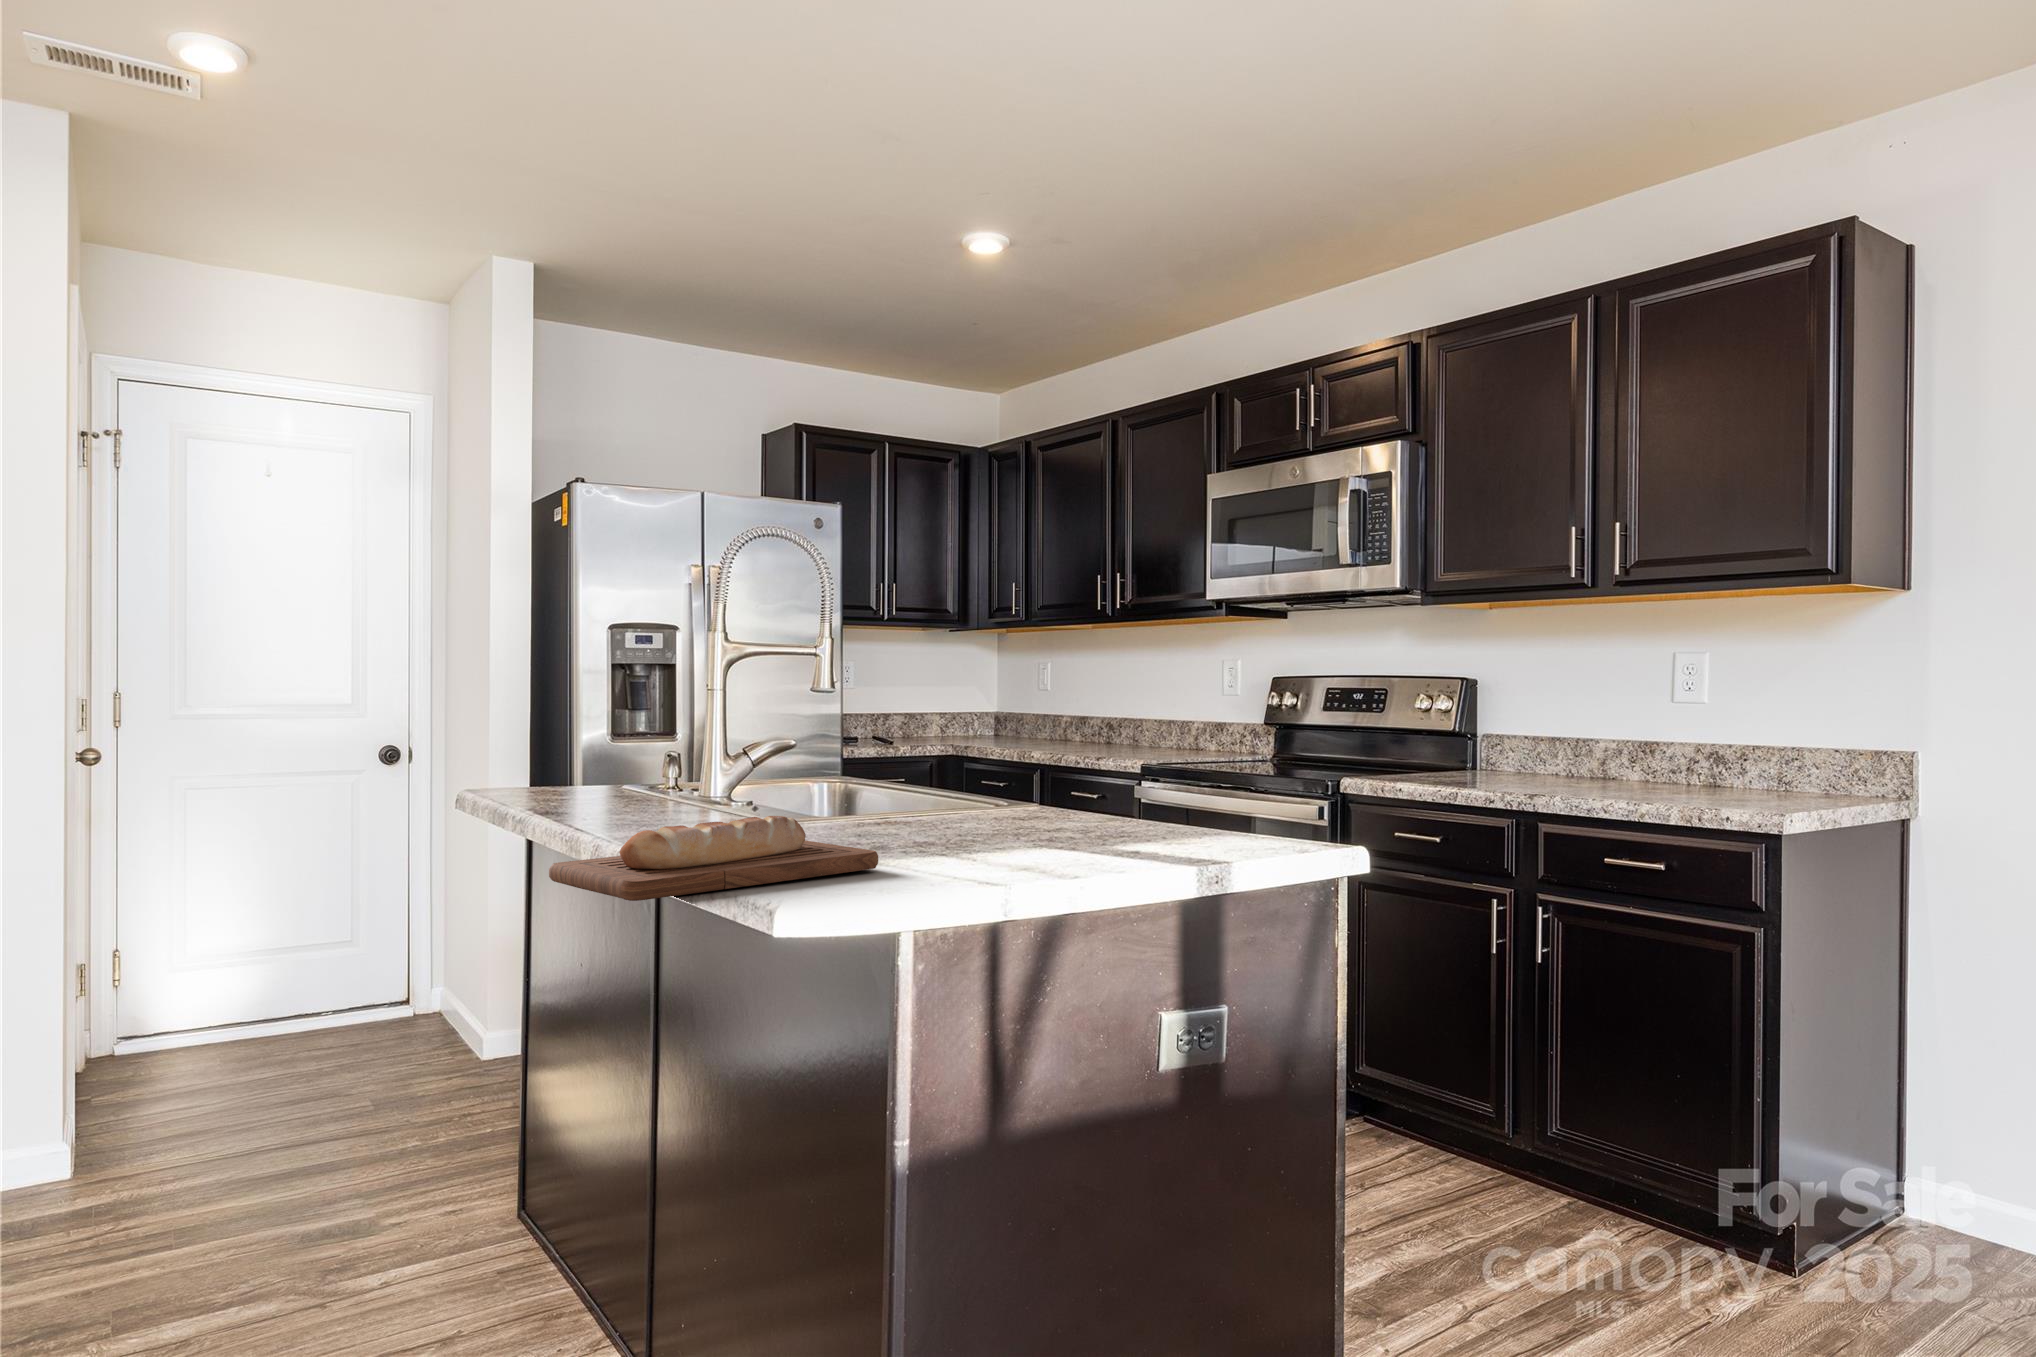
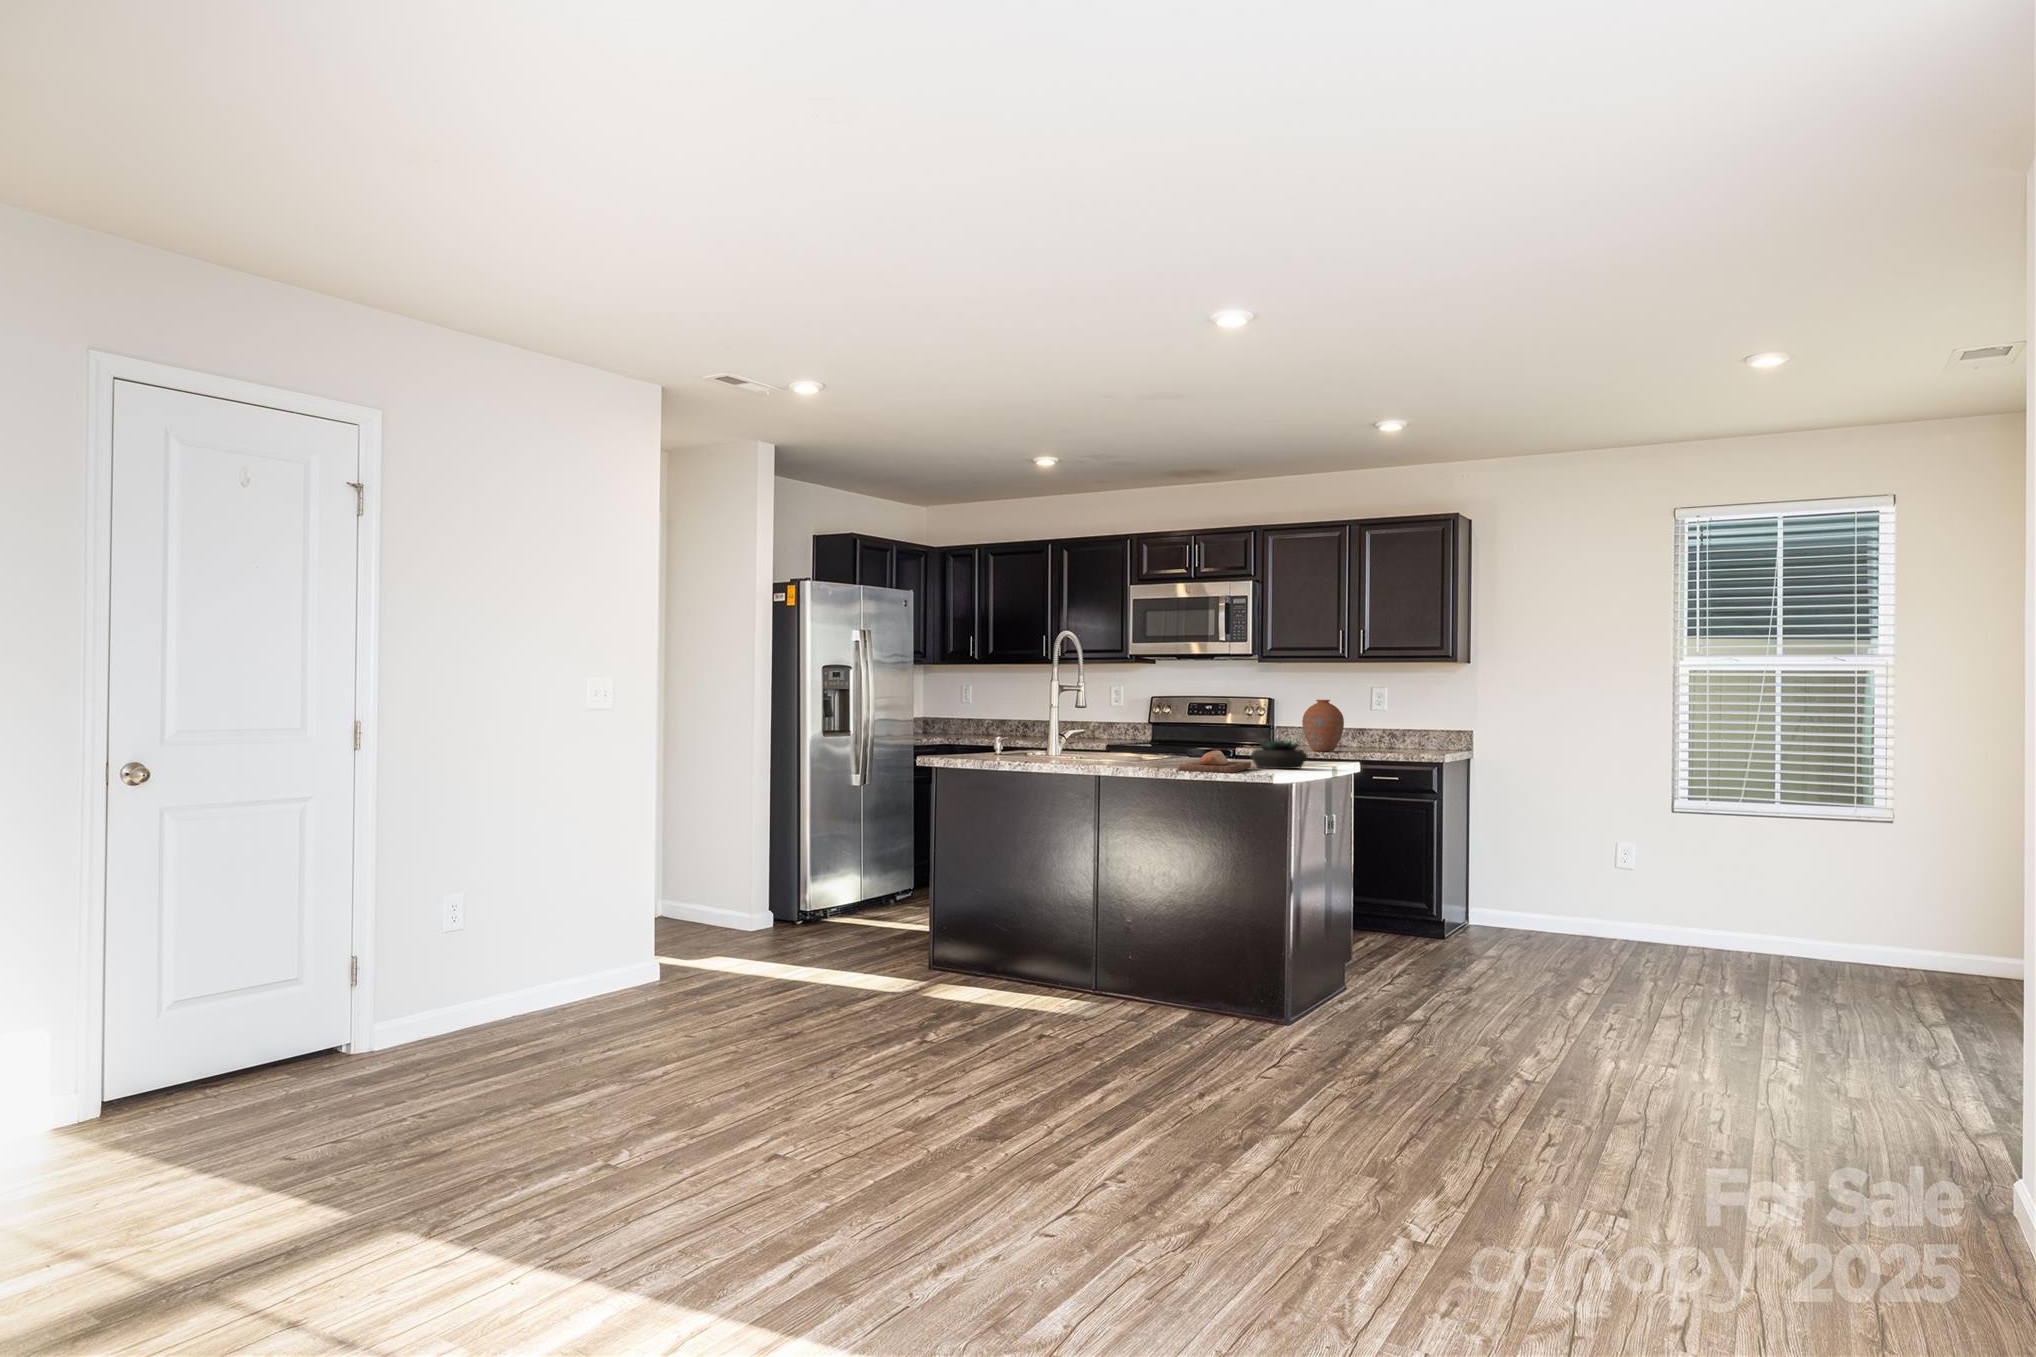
vase: none [1520,679,1612,787] -> present [1302,700,1344,751]
succulent plant: none [930,783,1087,877] -> present [1251,740,1307,769]

